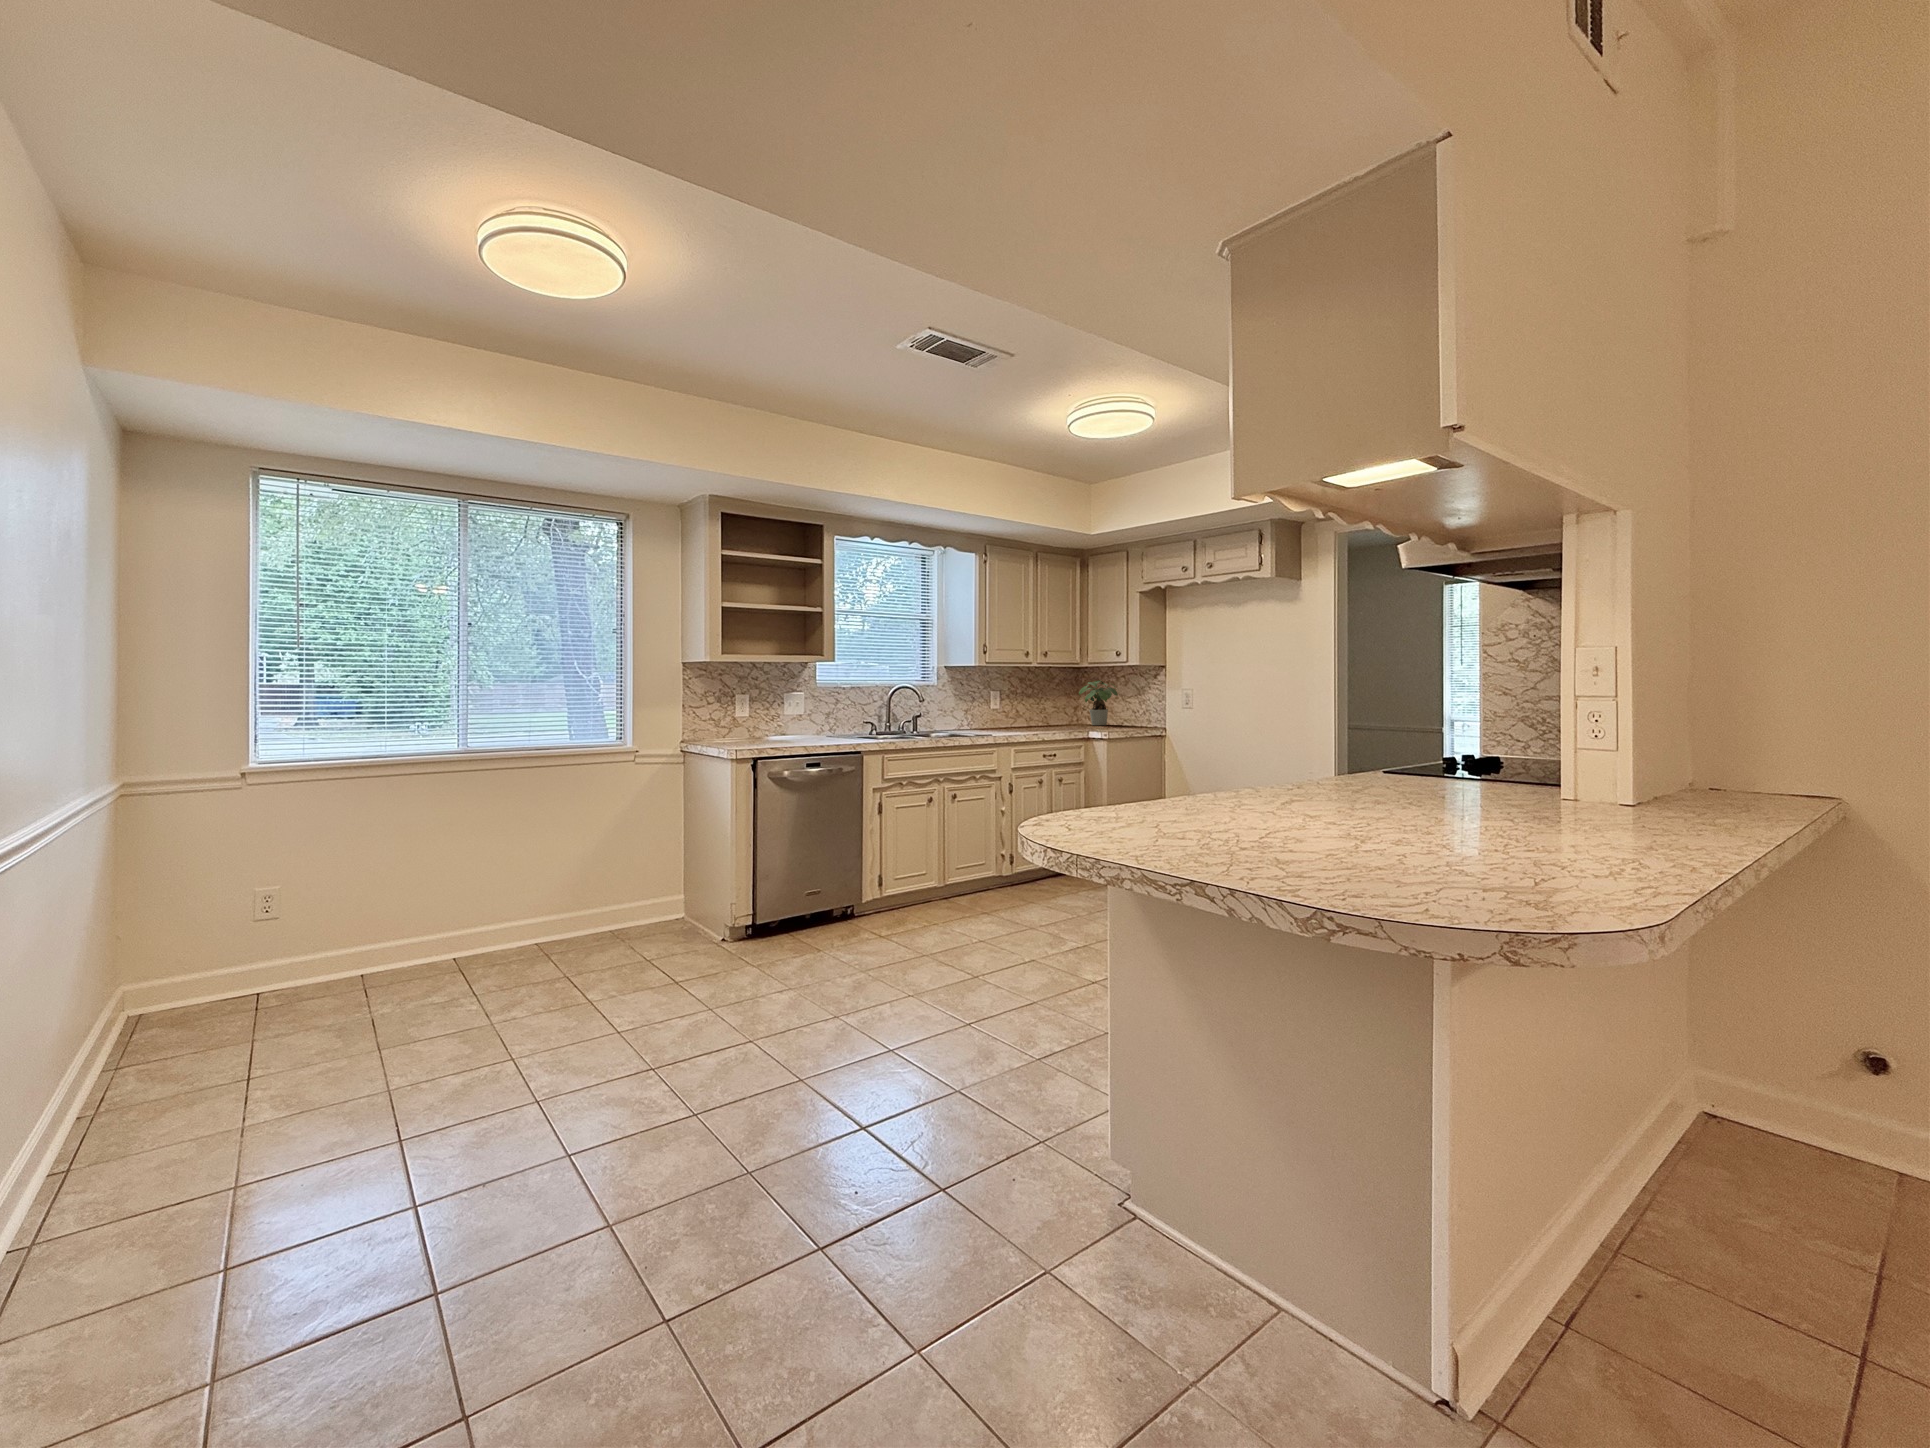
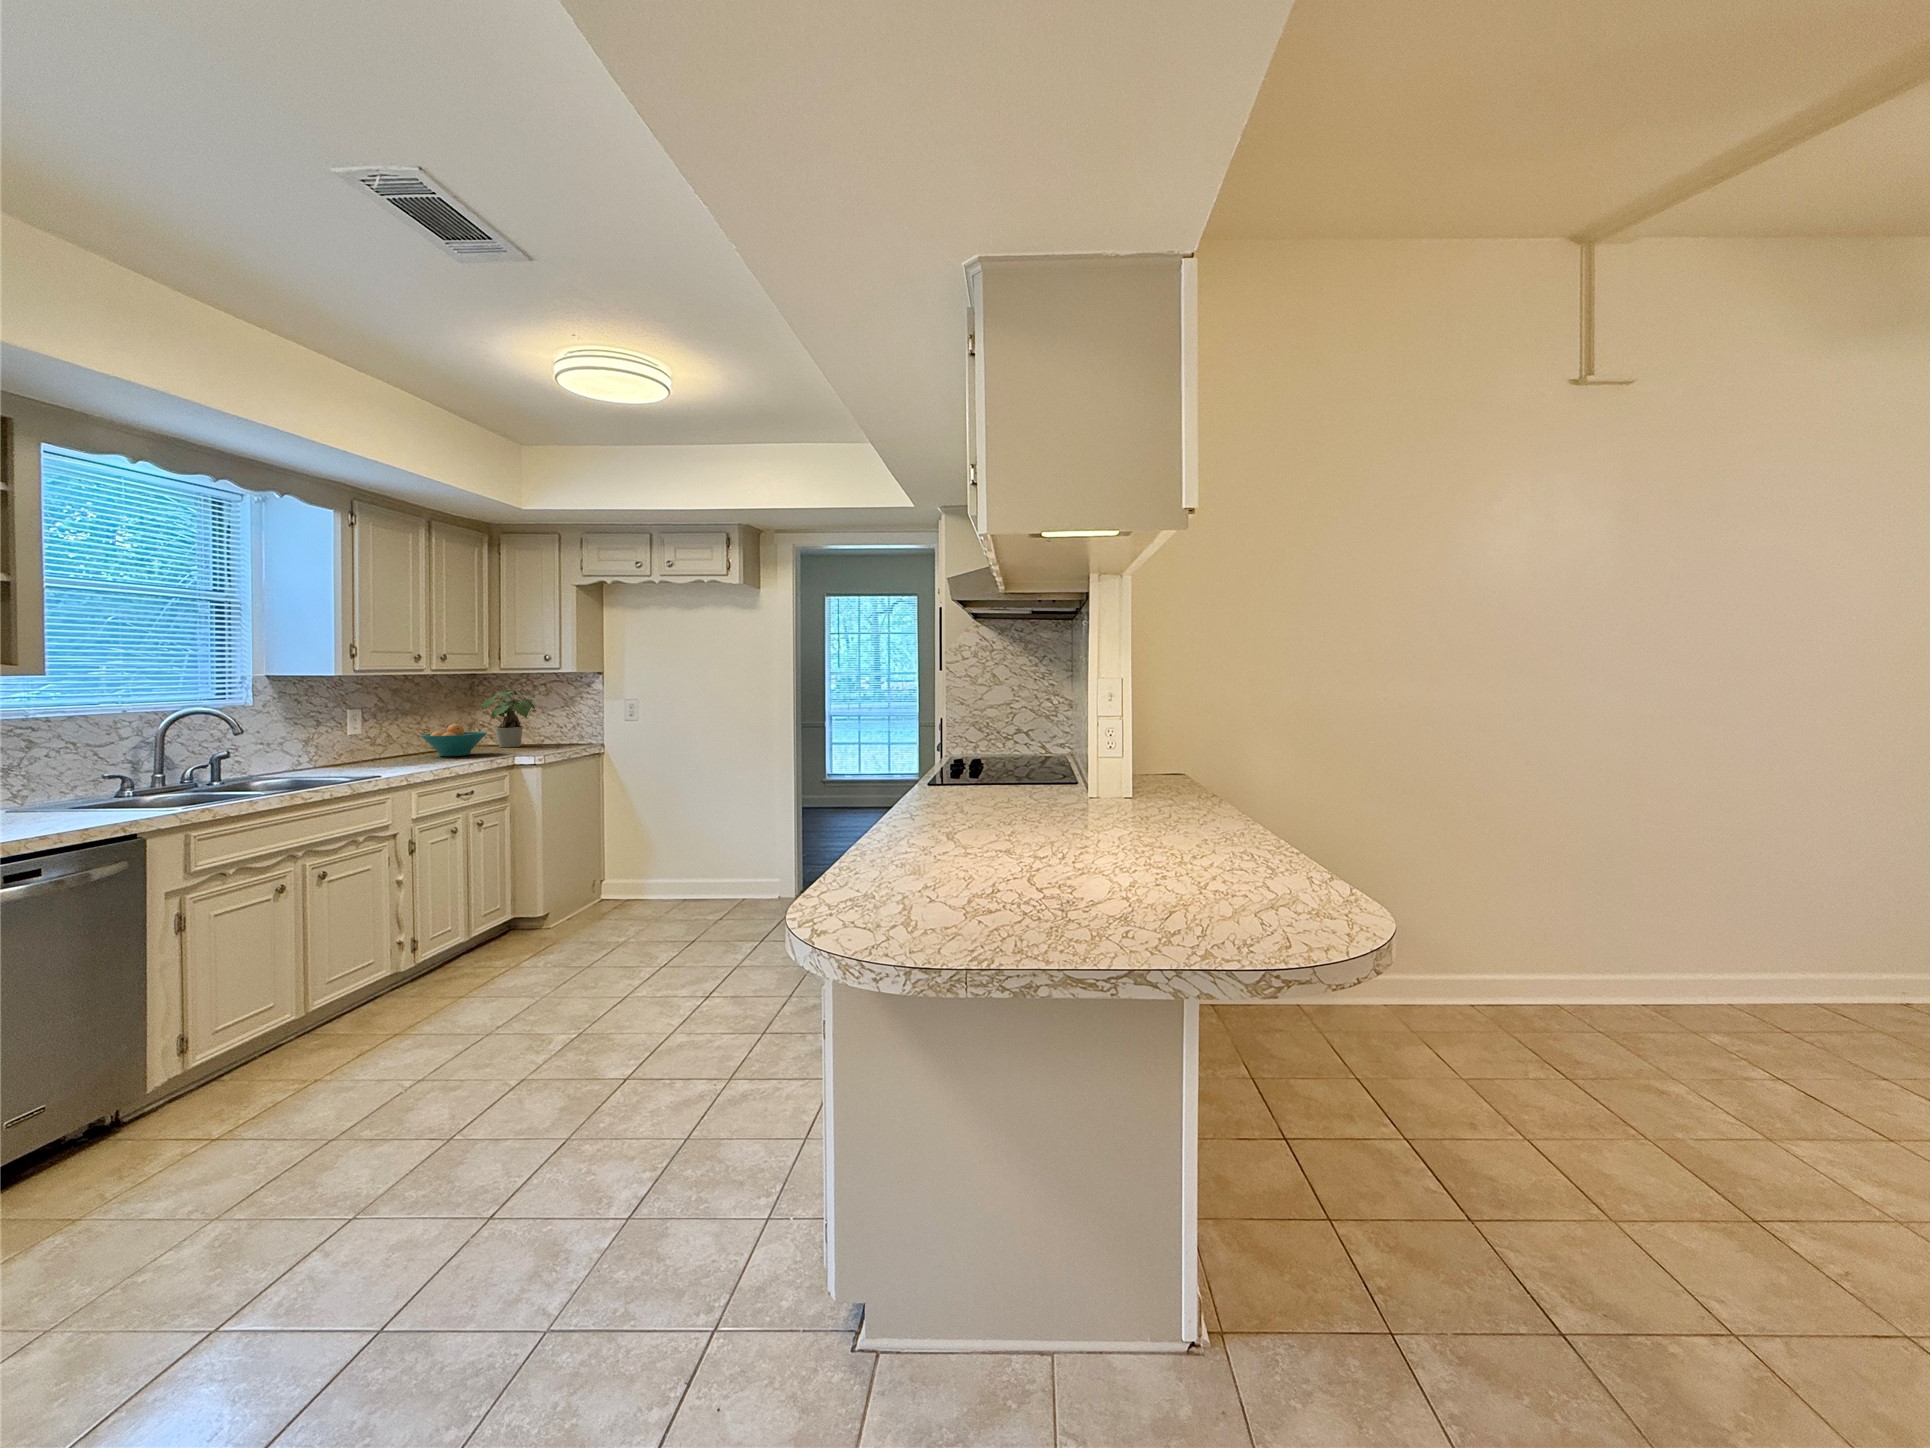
fruit bowl: none [1035,705,1076,728] -> present [421,724,487,756]

